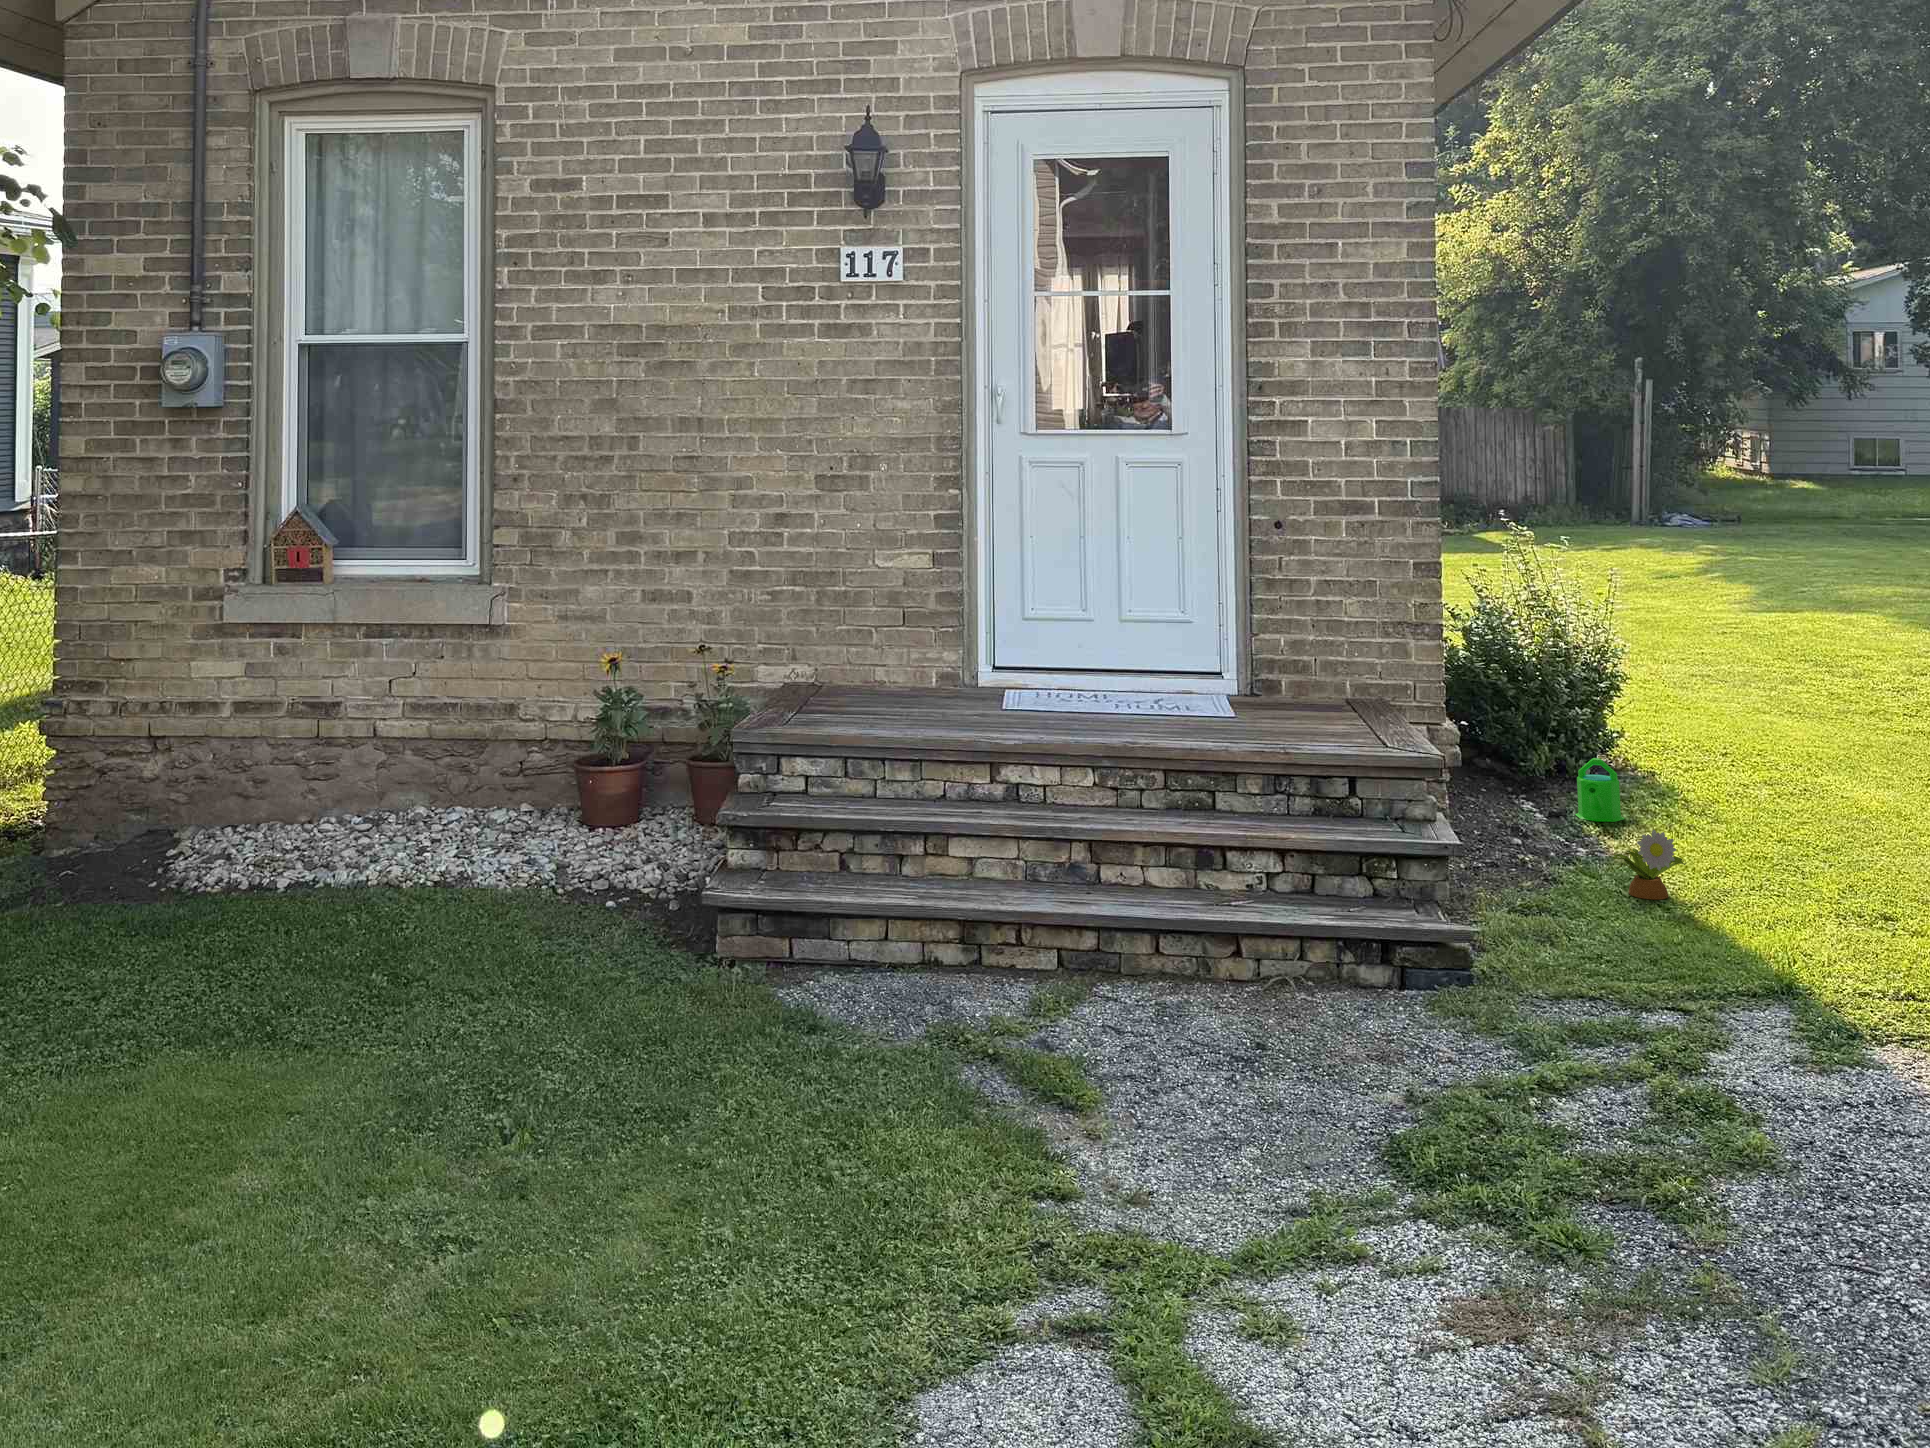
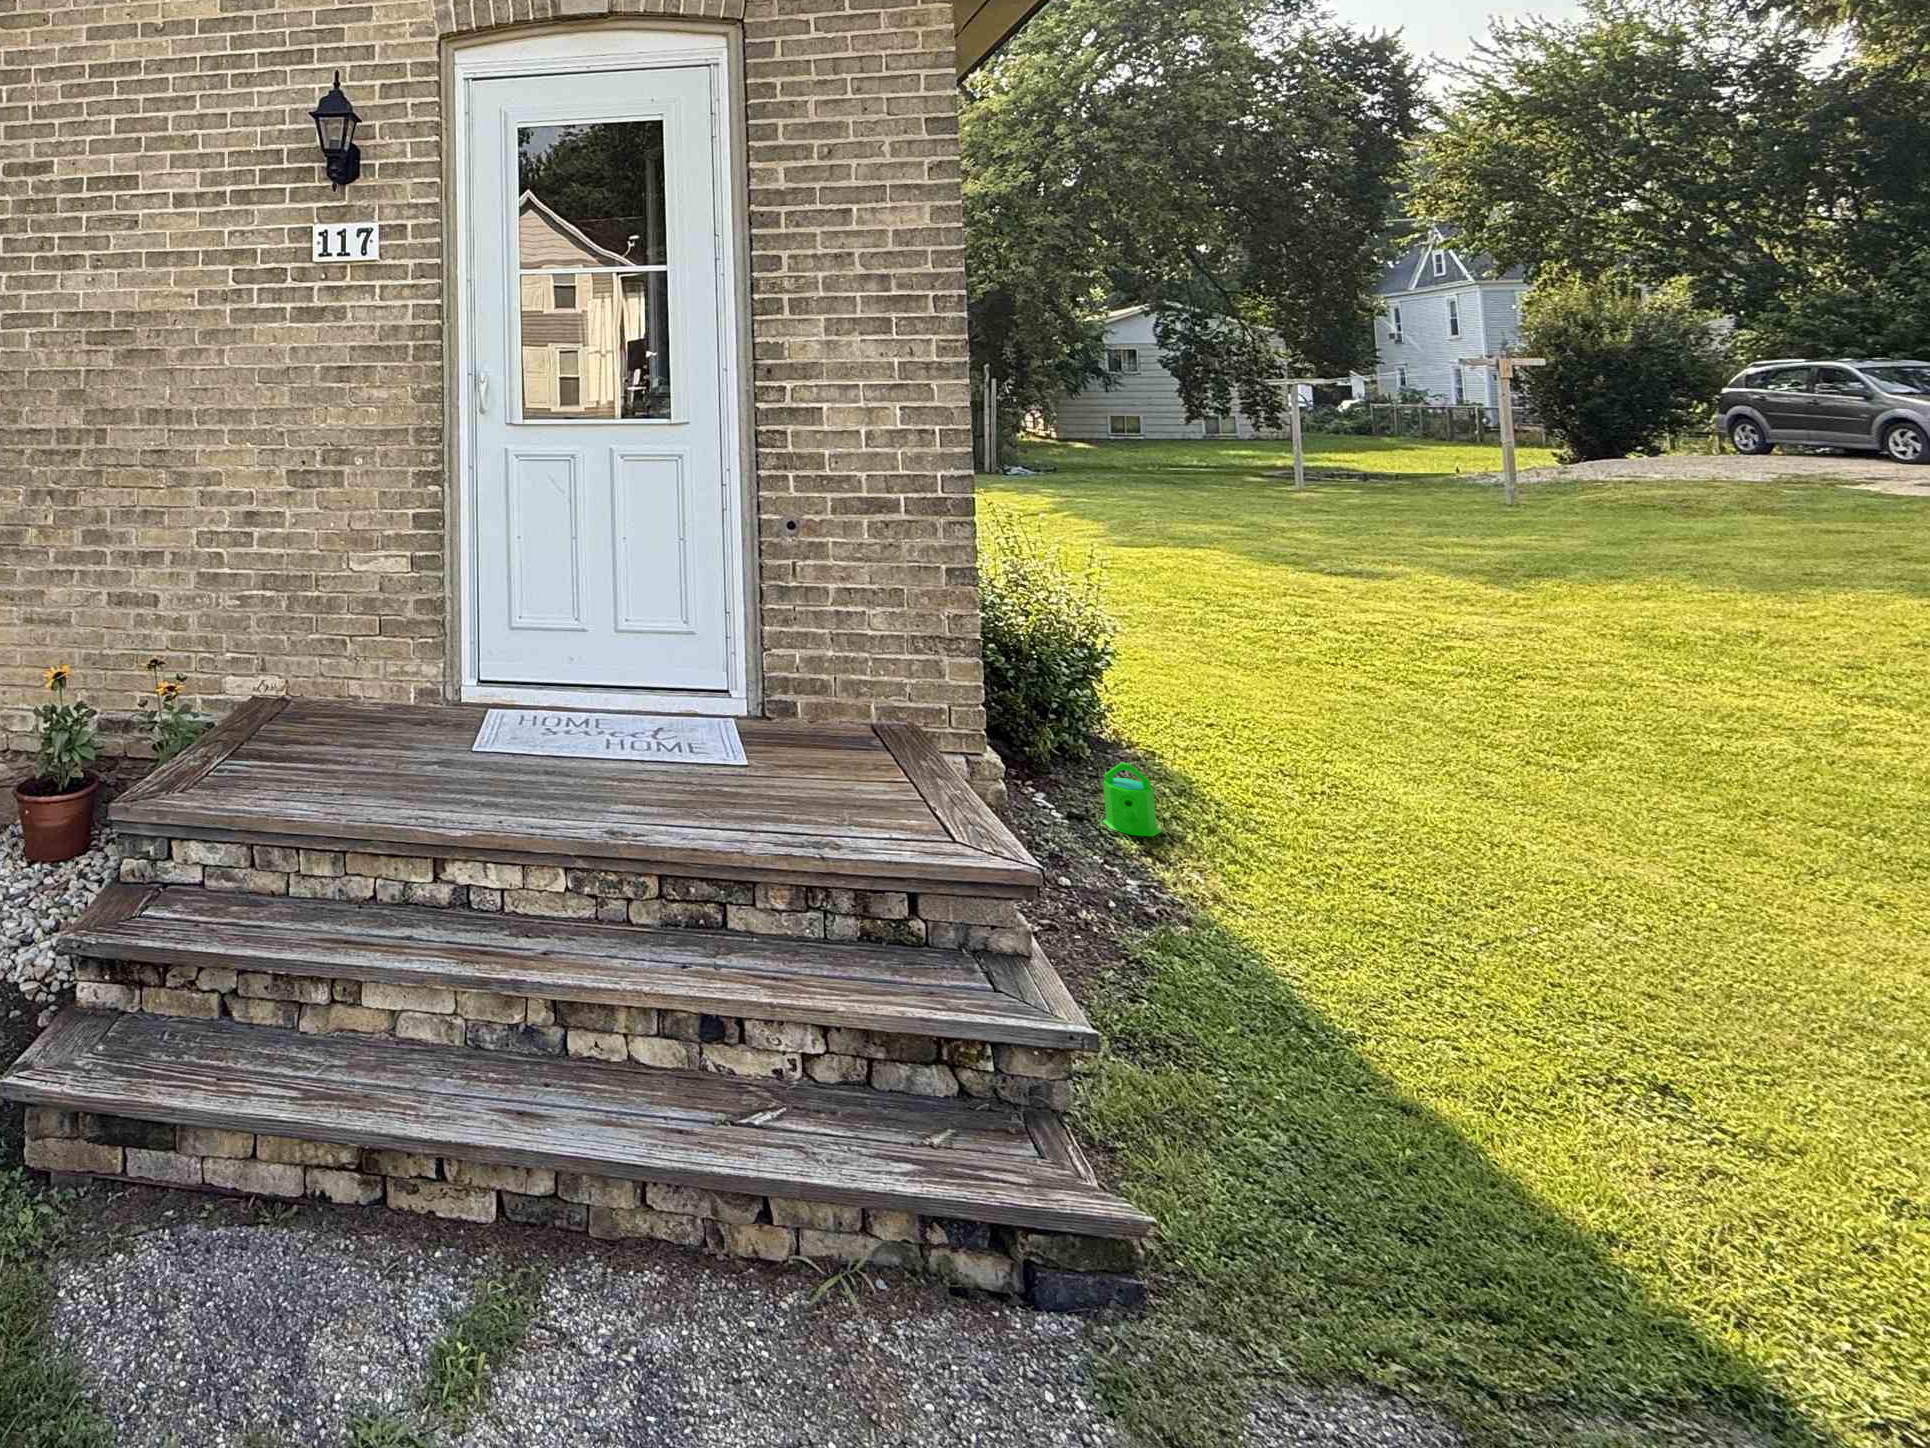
decorative plant: present [1610,830,1687,900] -> none [1213,924,1325,1014]

